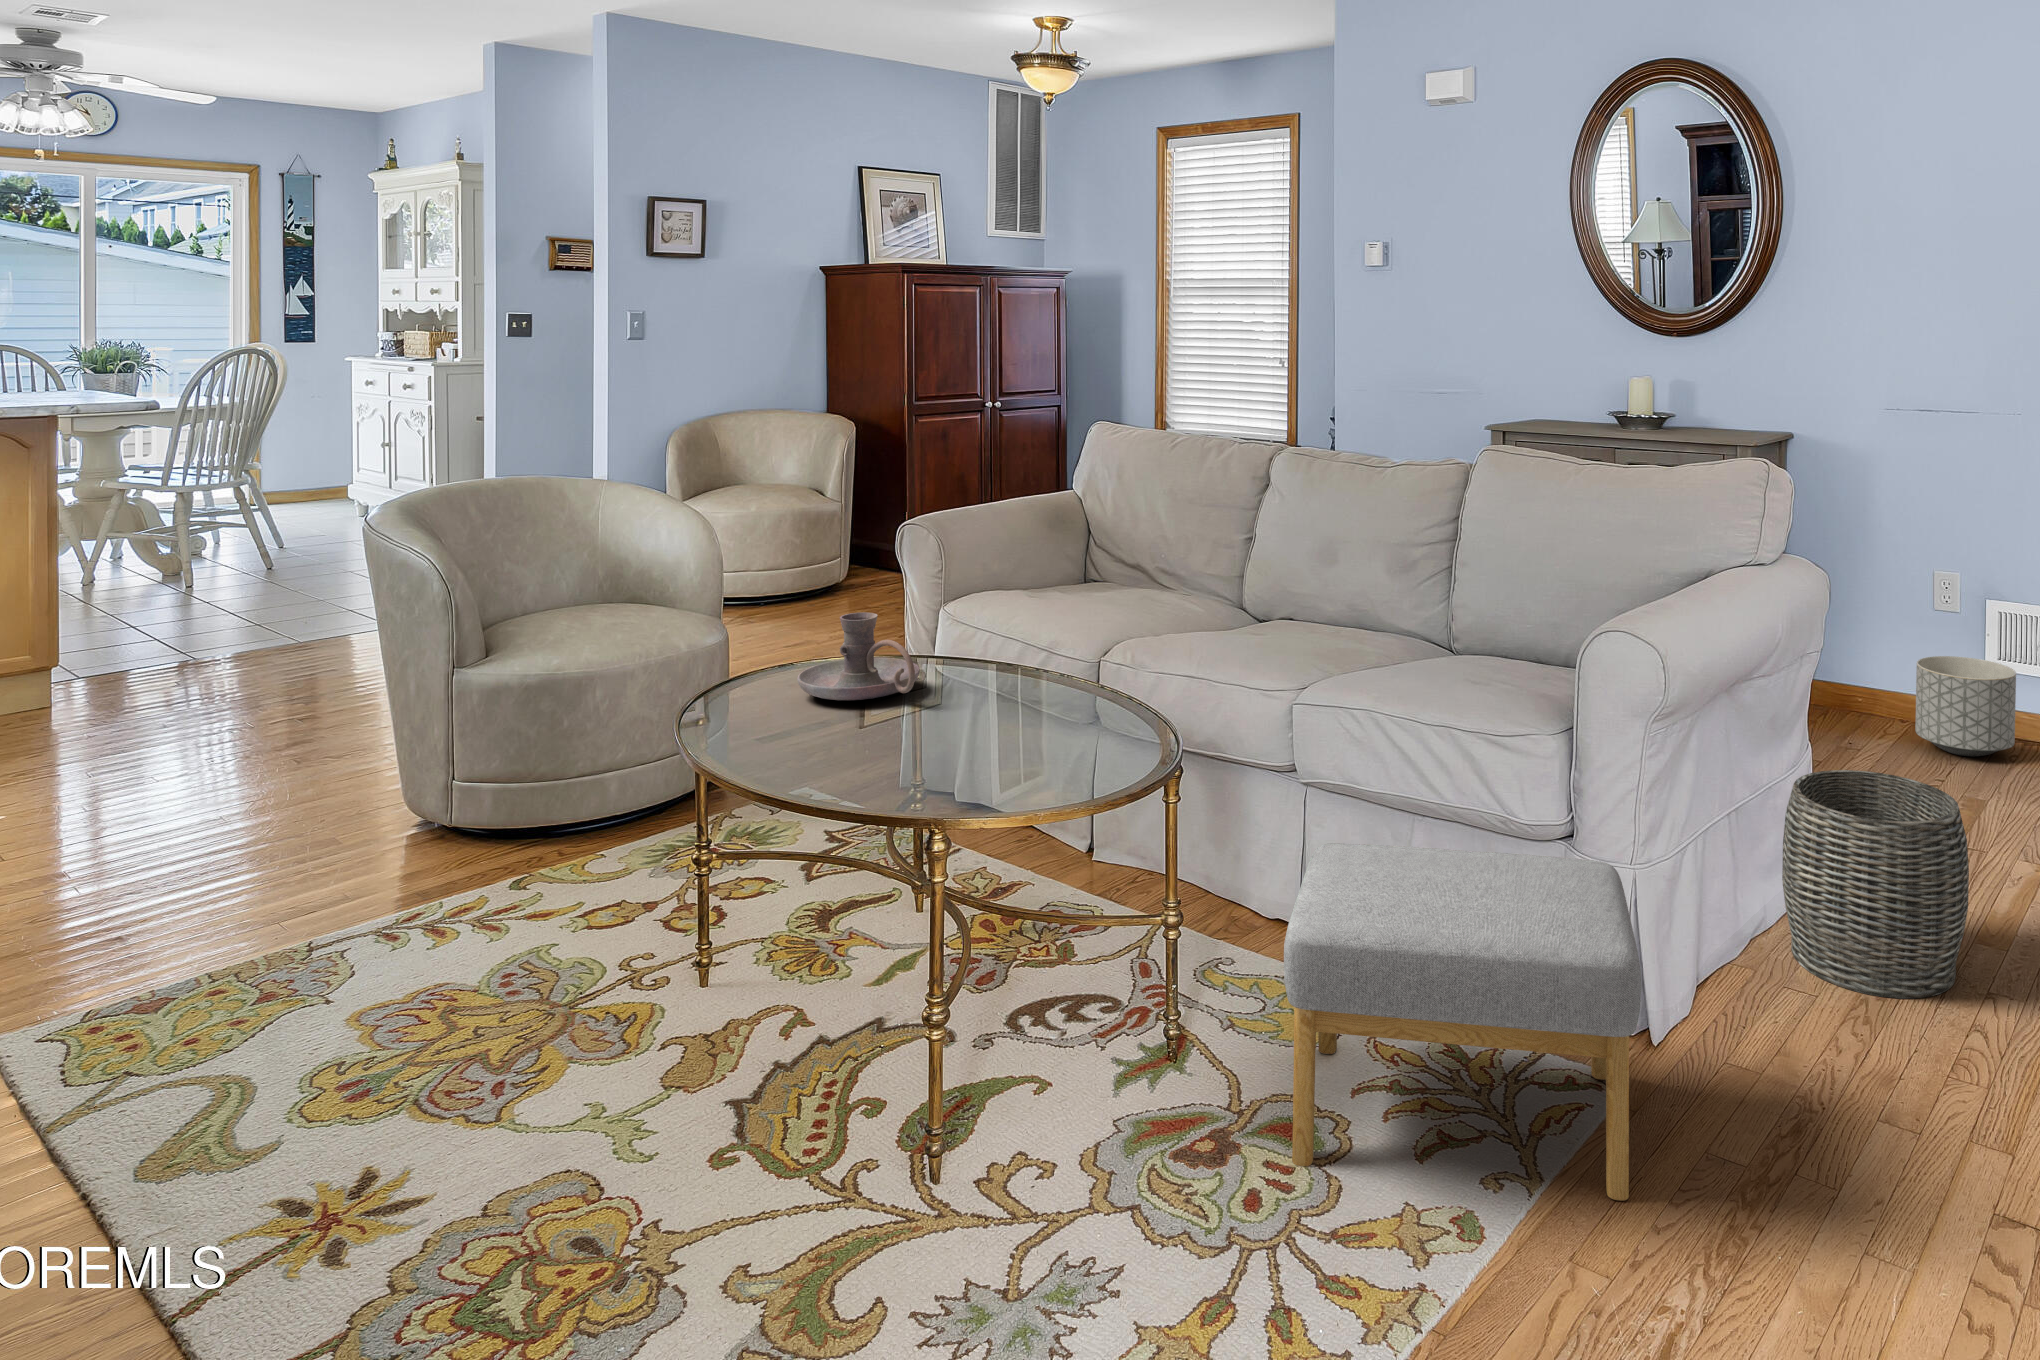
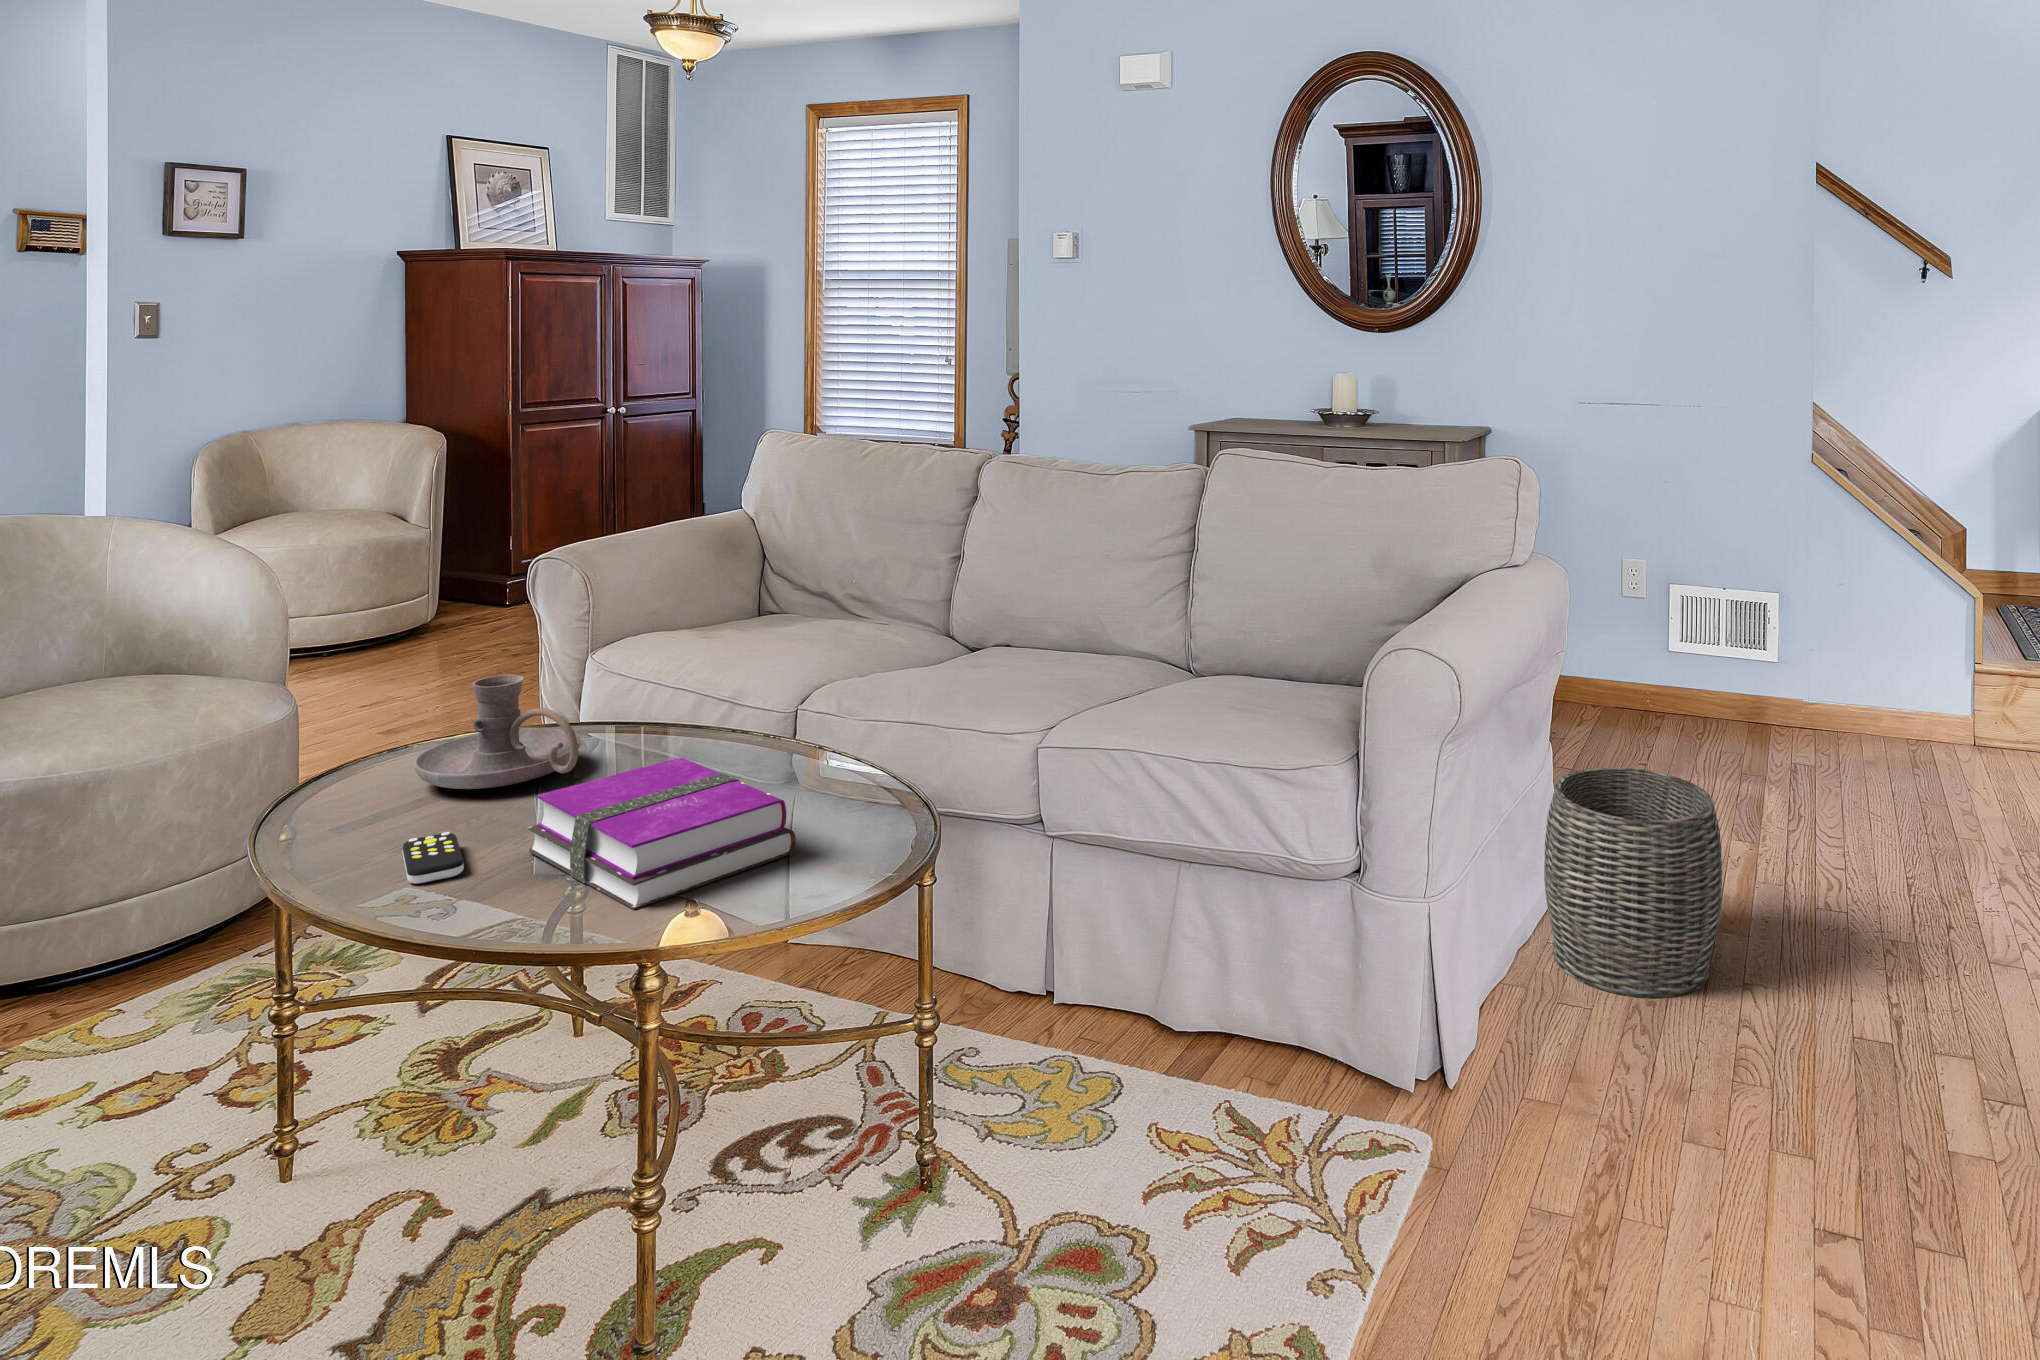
planter: present [1915,656,2016,757] -> none [1608,638,1697,733]
hardback book: none [871,685,1068,794] -> present [528,758,796,910]
remote control: none [783,728,824,762] -> present [402,832,464,884]
footstool: present [1284,843,1641,1201] -> none [1081,900,1479,1305]

